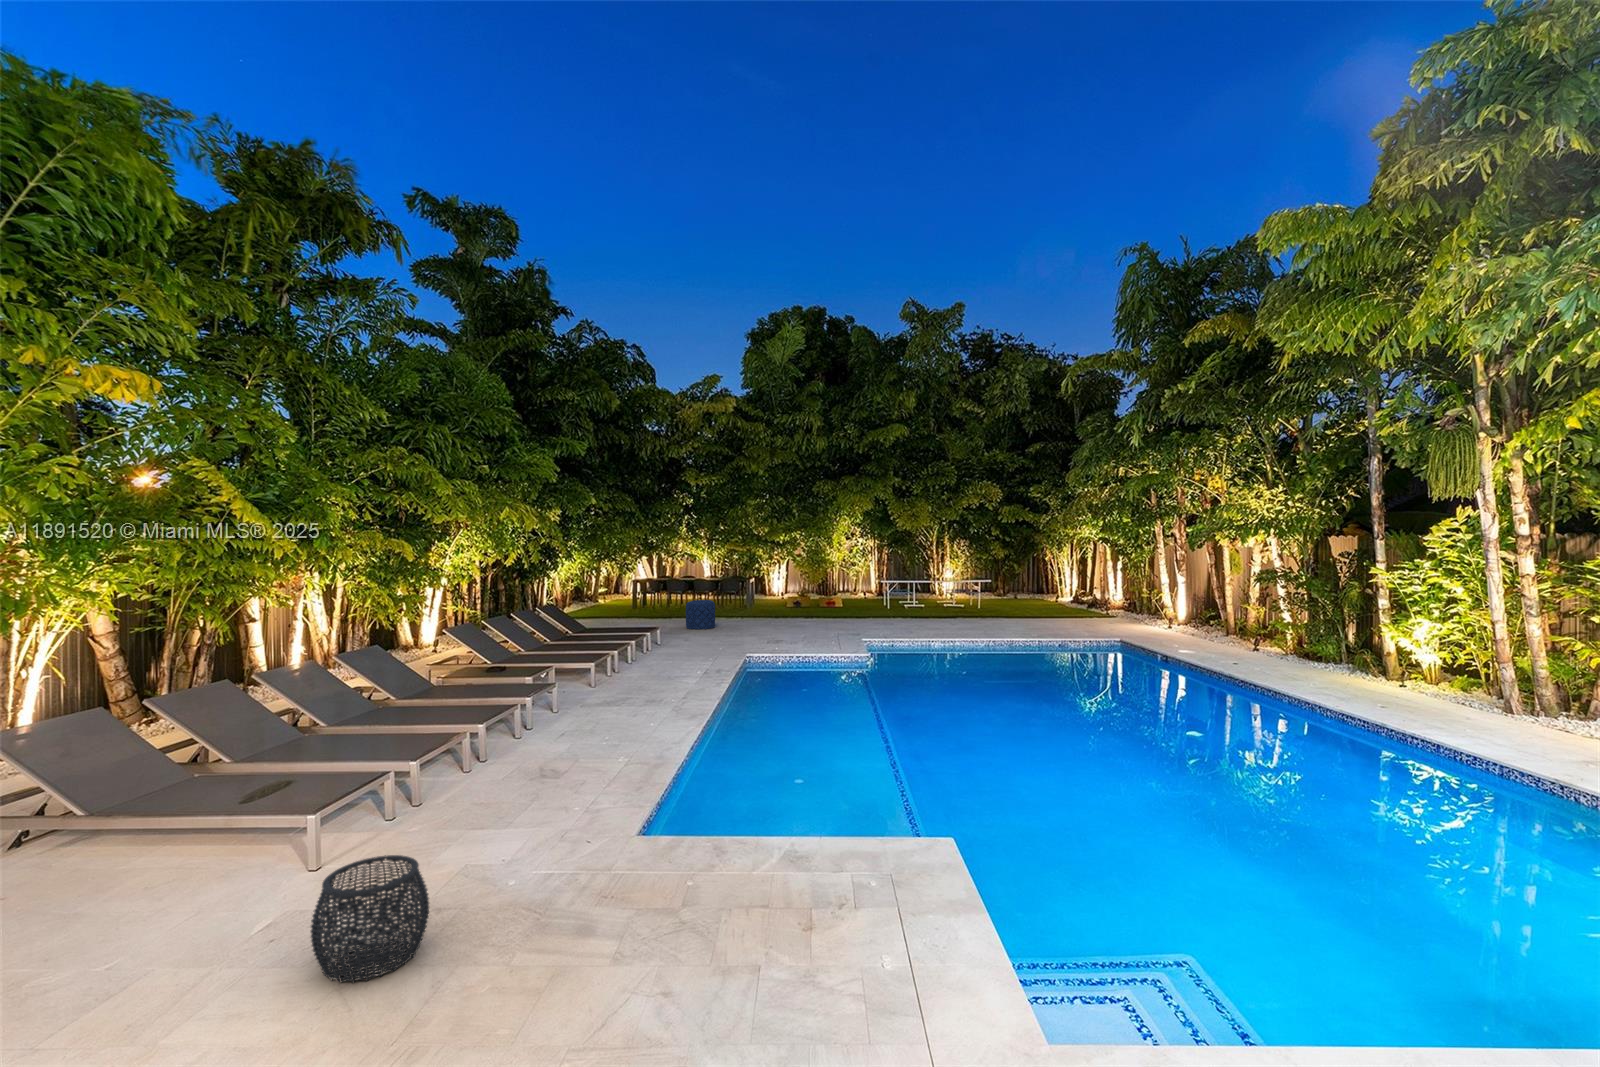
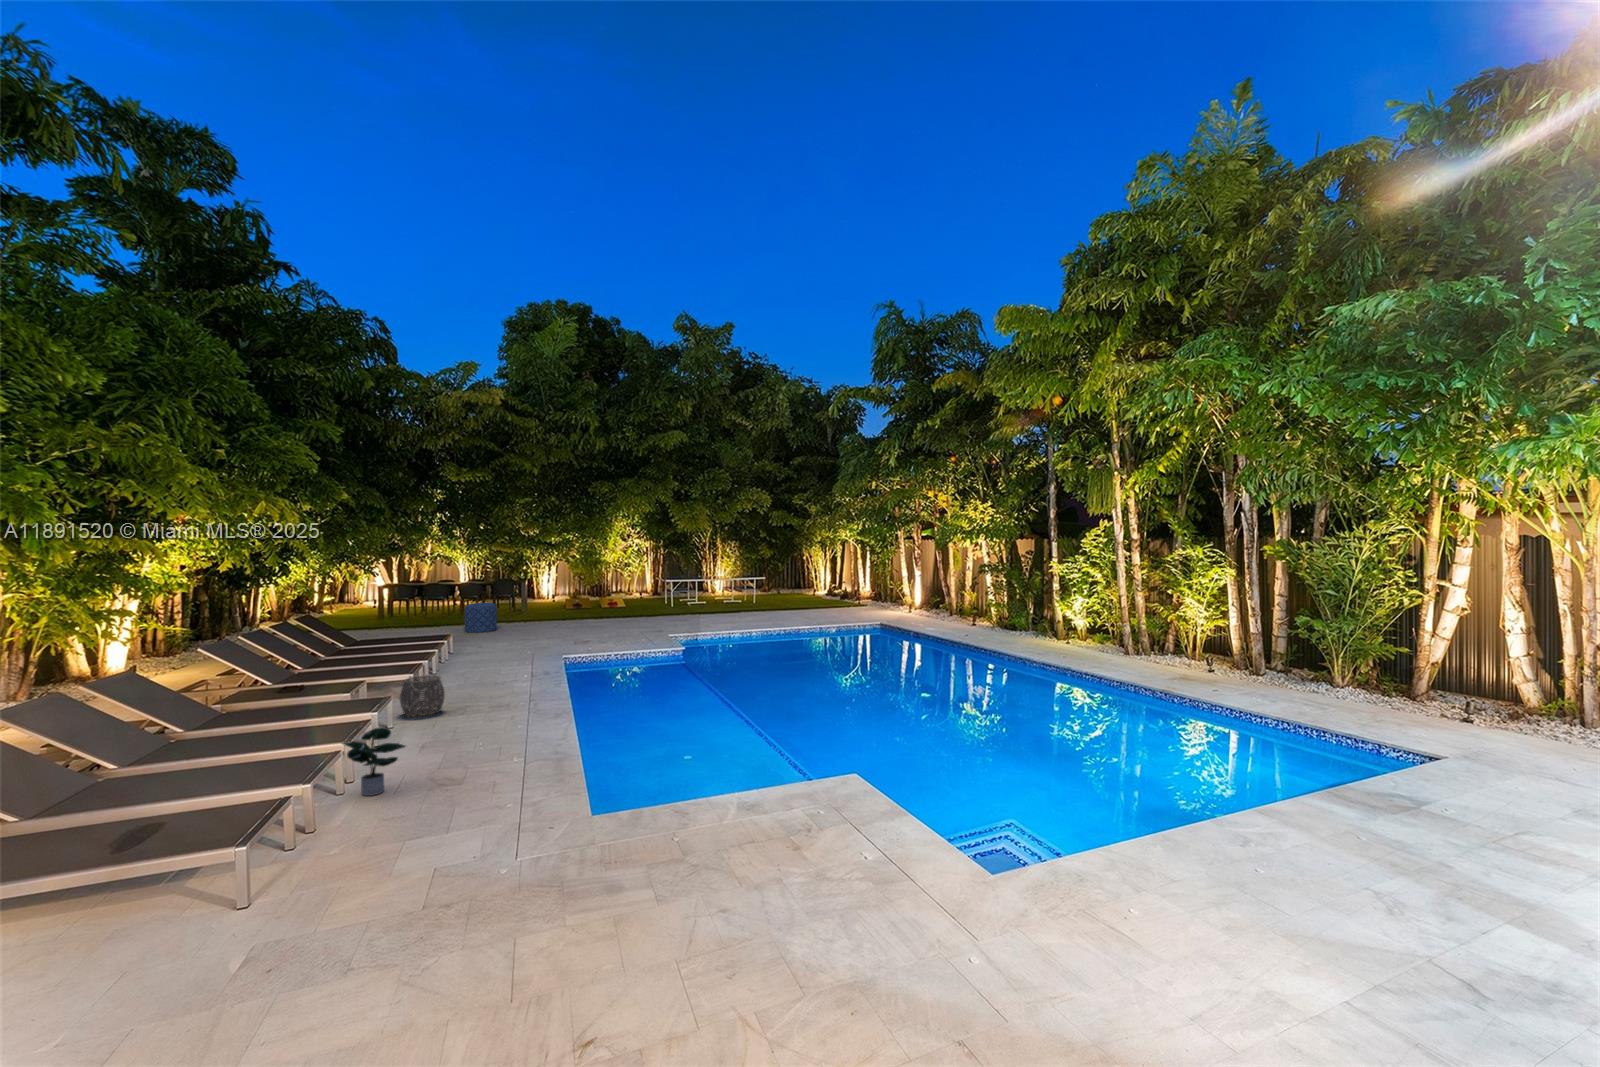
potted plant: none [463,736,529,811] -> present [342,727,405,796]
woven basket: present [310,855,429,983] -> present [400,675,445,716]

